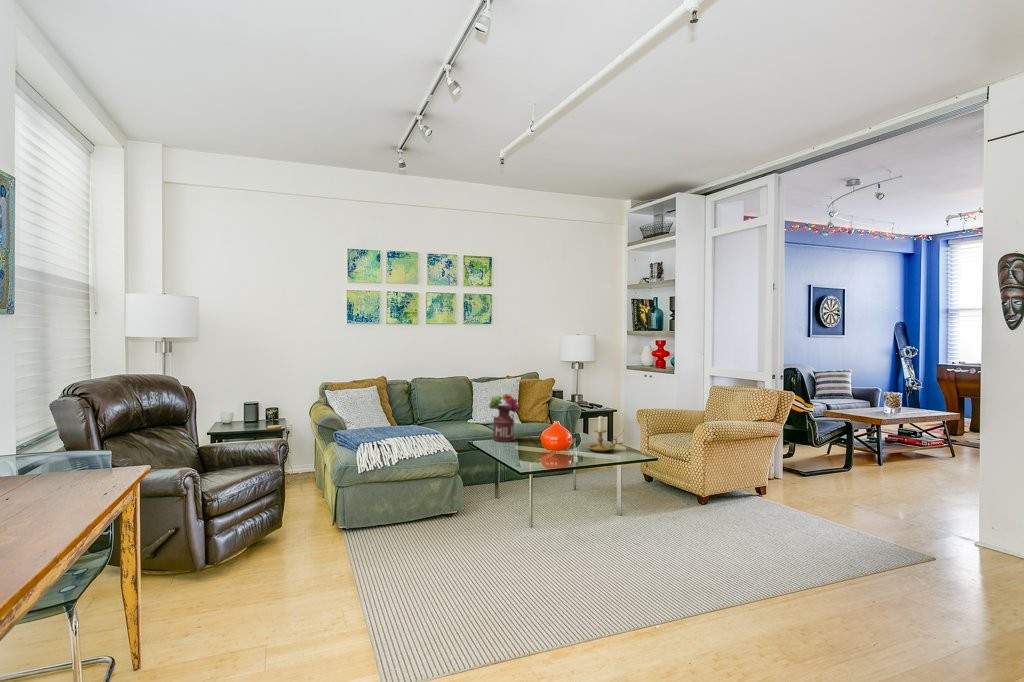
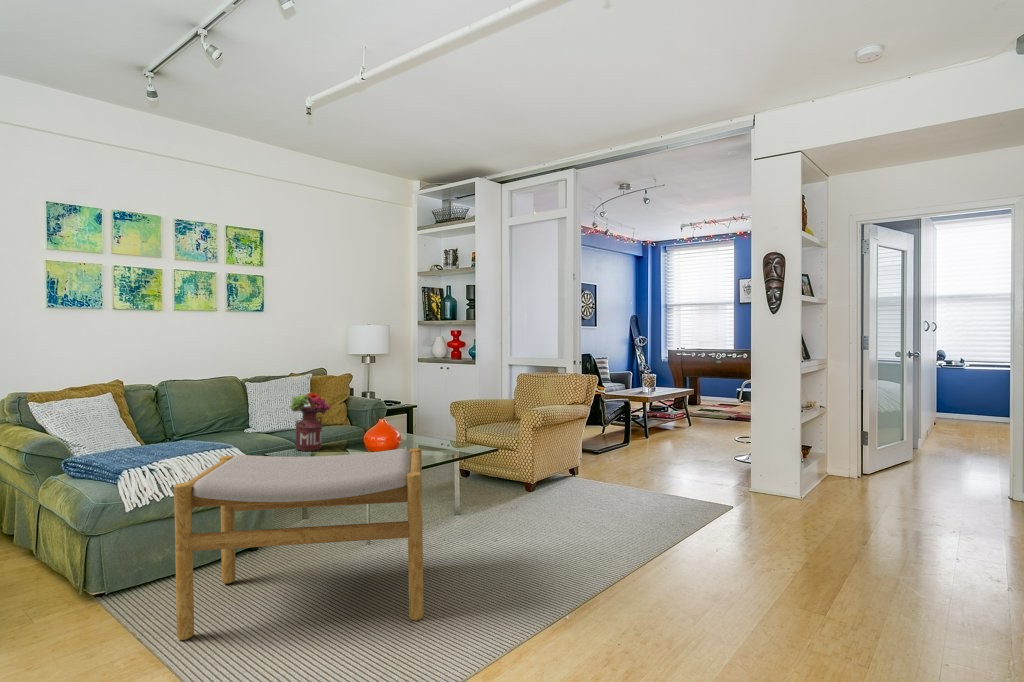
candle holder: present [586,415,617,452] -> none [414,408,447,449]
footstool: none [370,441,563,597] -> present [174,448,424,640]

